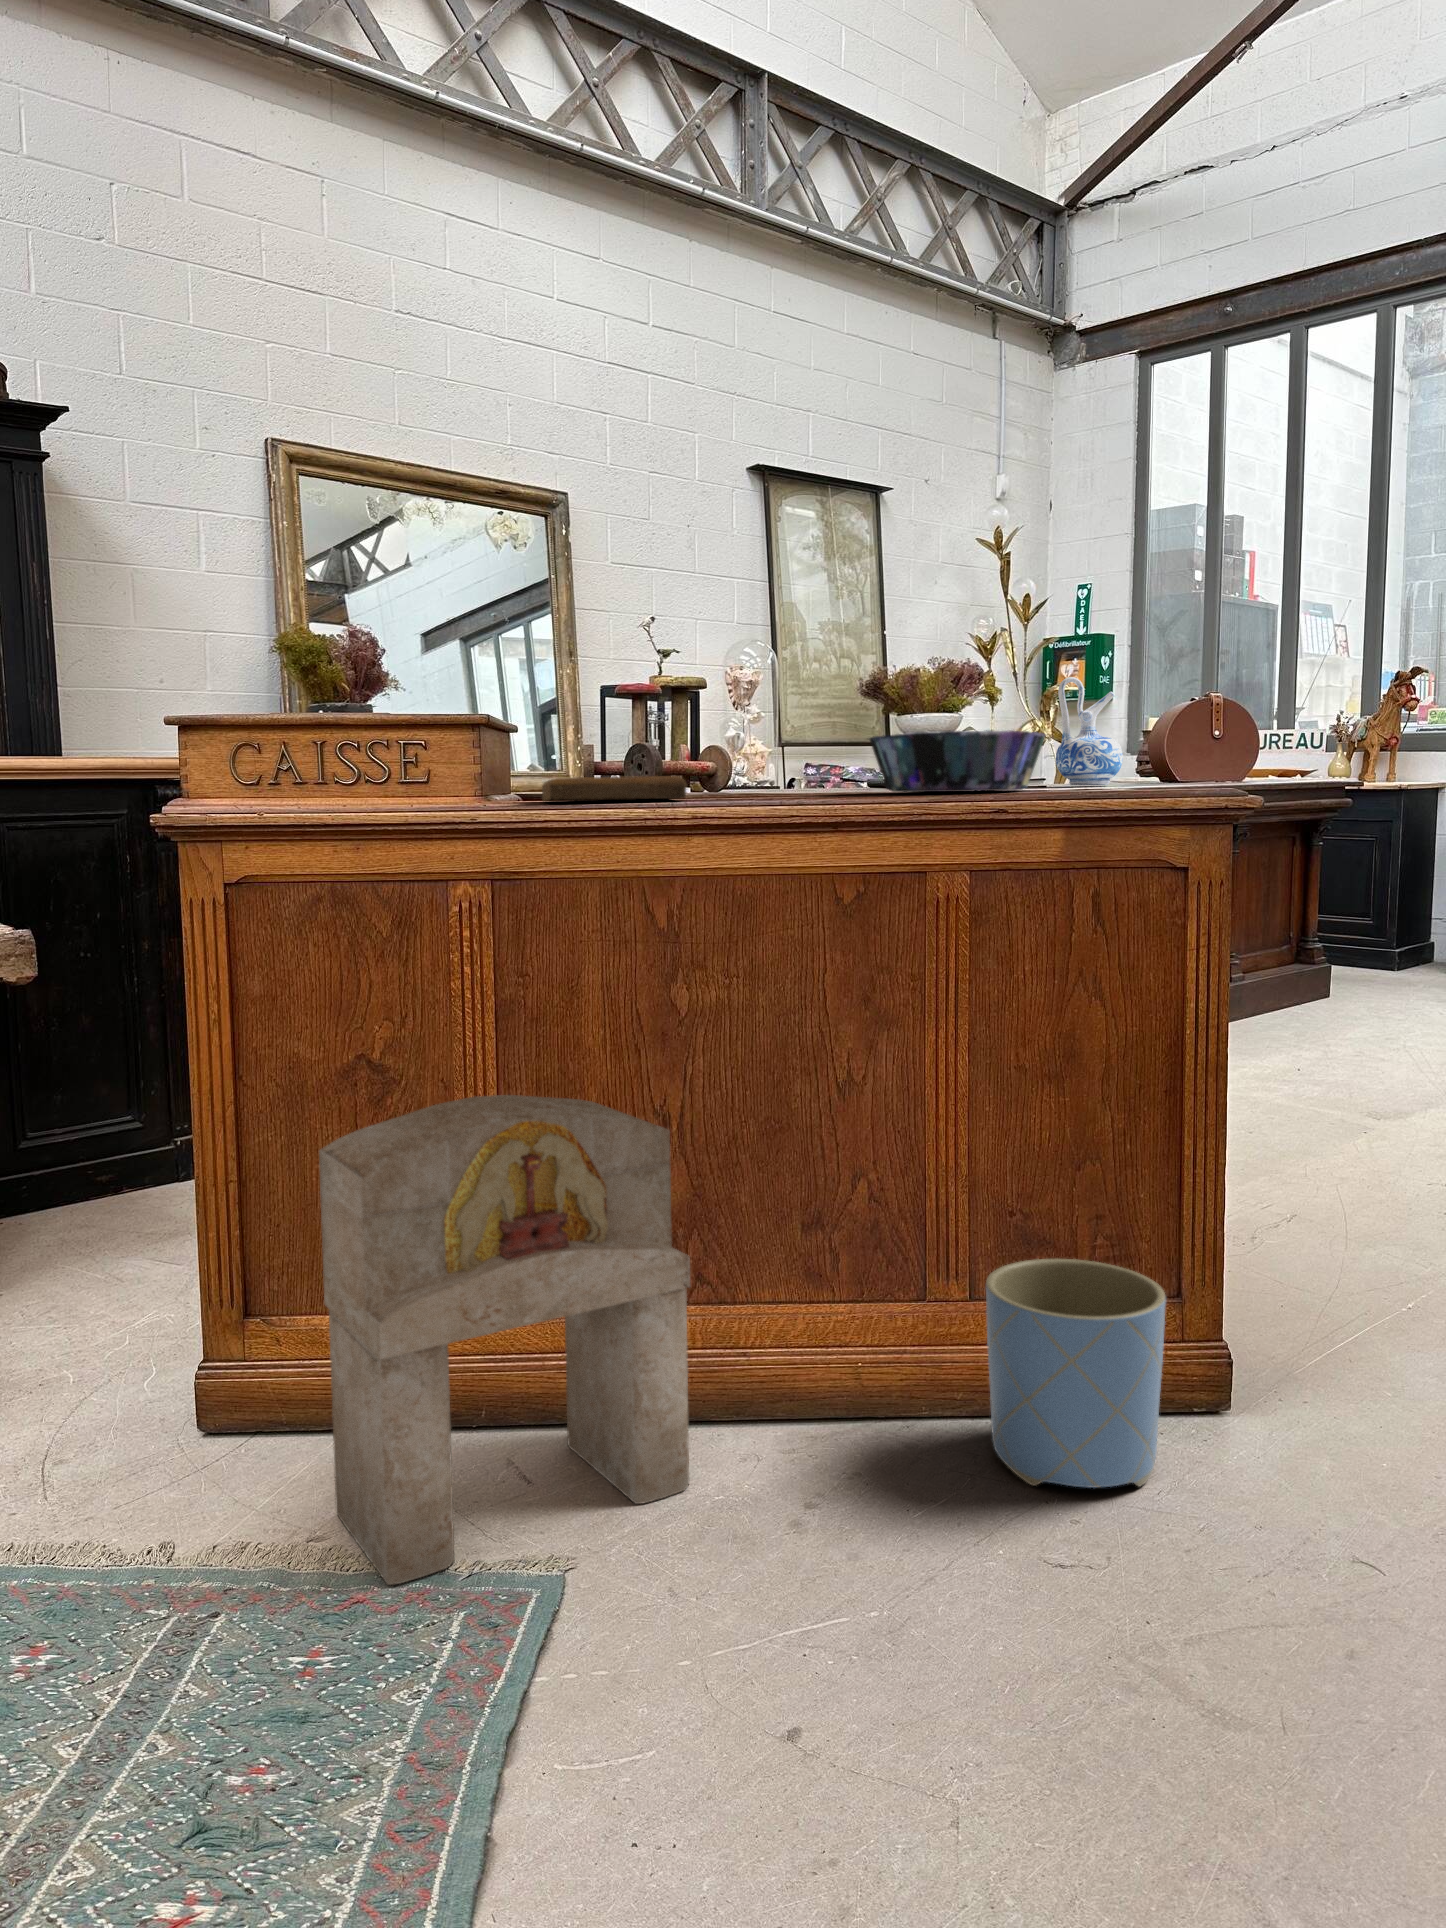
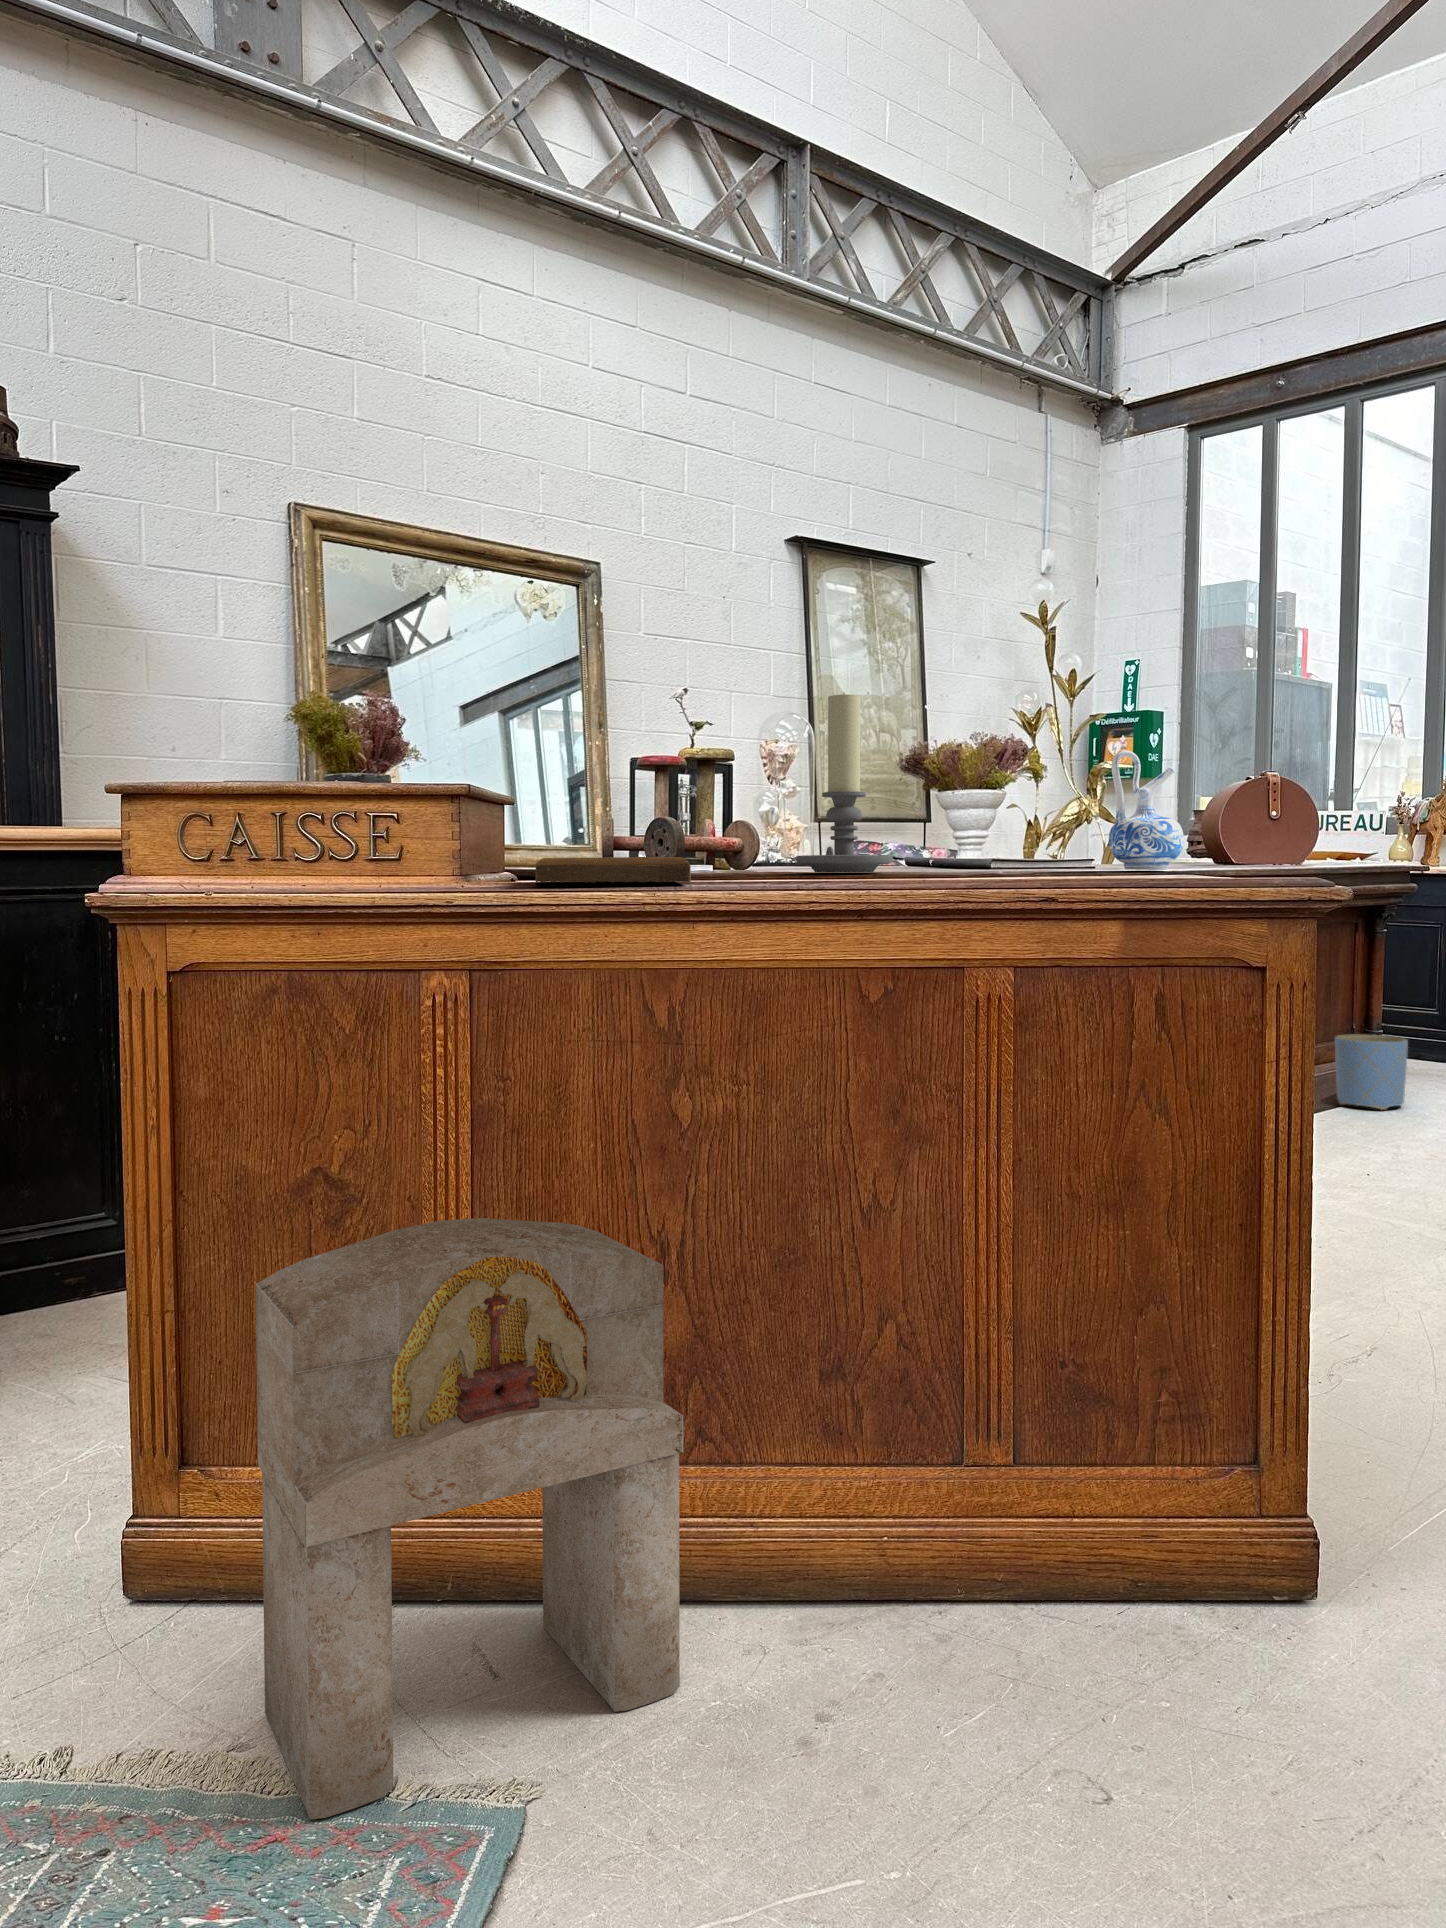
candle holder: none [773,625,861,791] -> present [796,692,893,872]
decorative bowl: present [869,730,1046,792] -> none [897,810,1102,877]
planter: present [986,1259,1166,1488] -> present [1335,1034,1408,1110]

